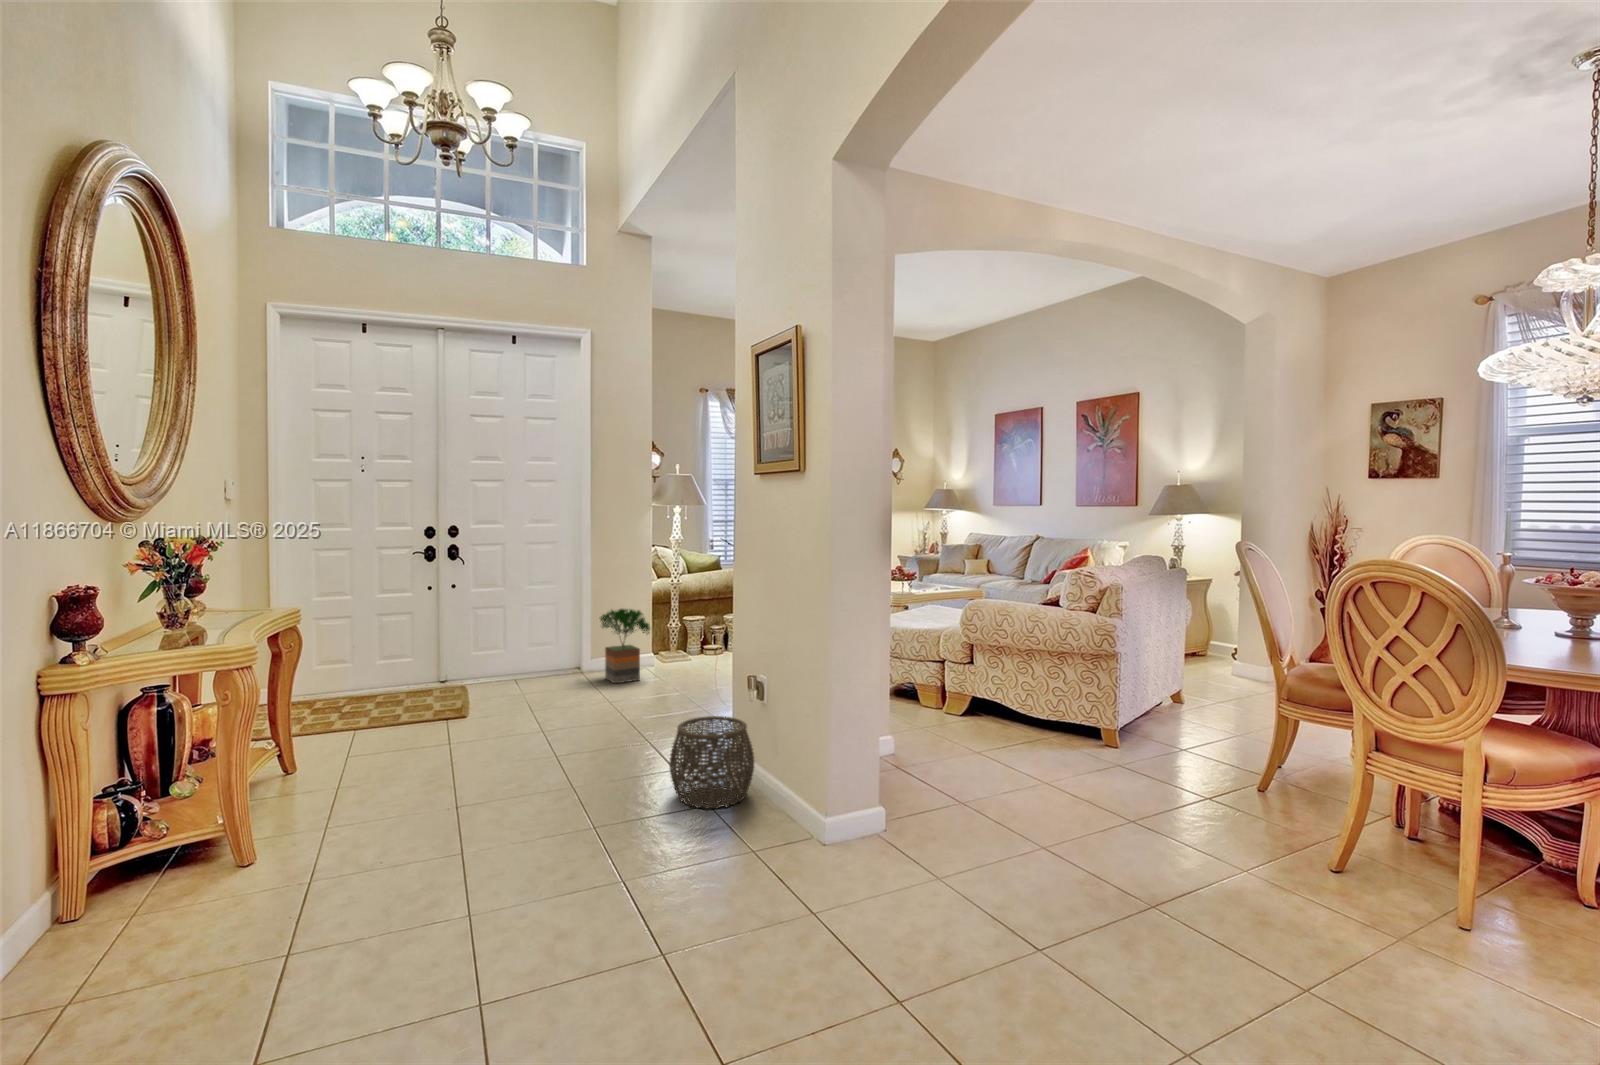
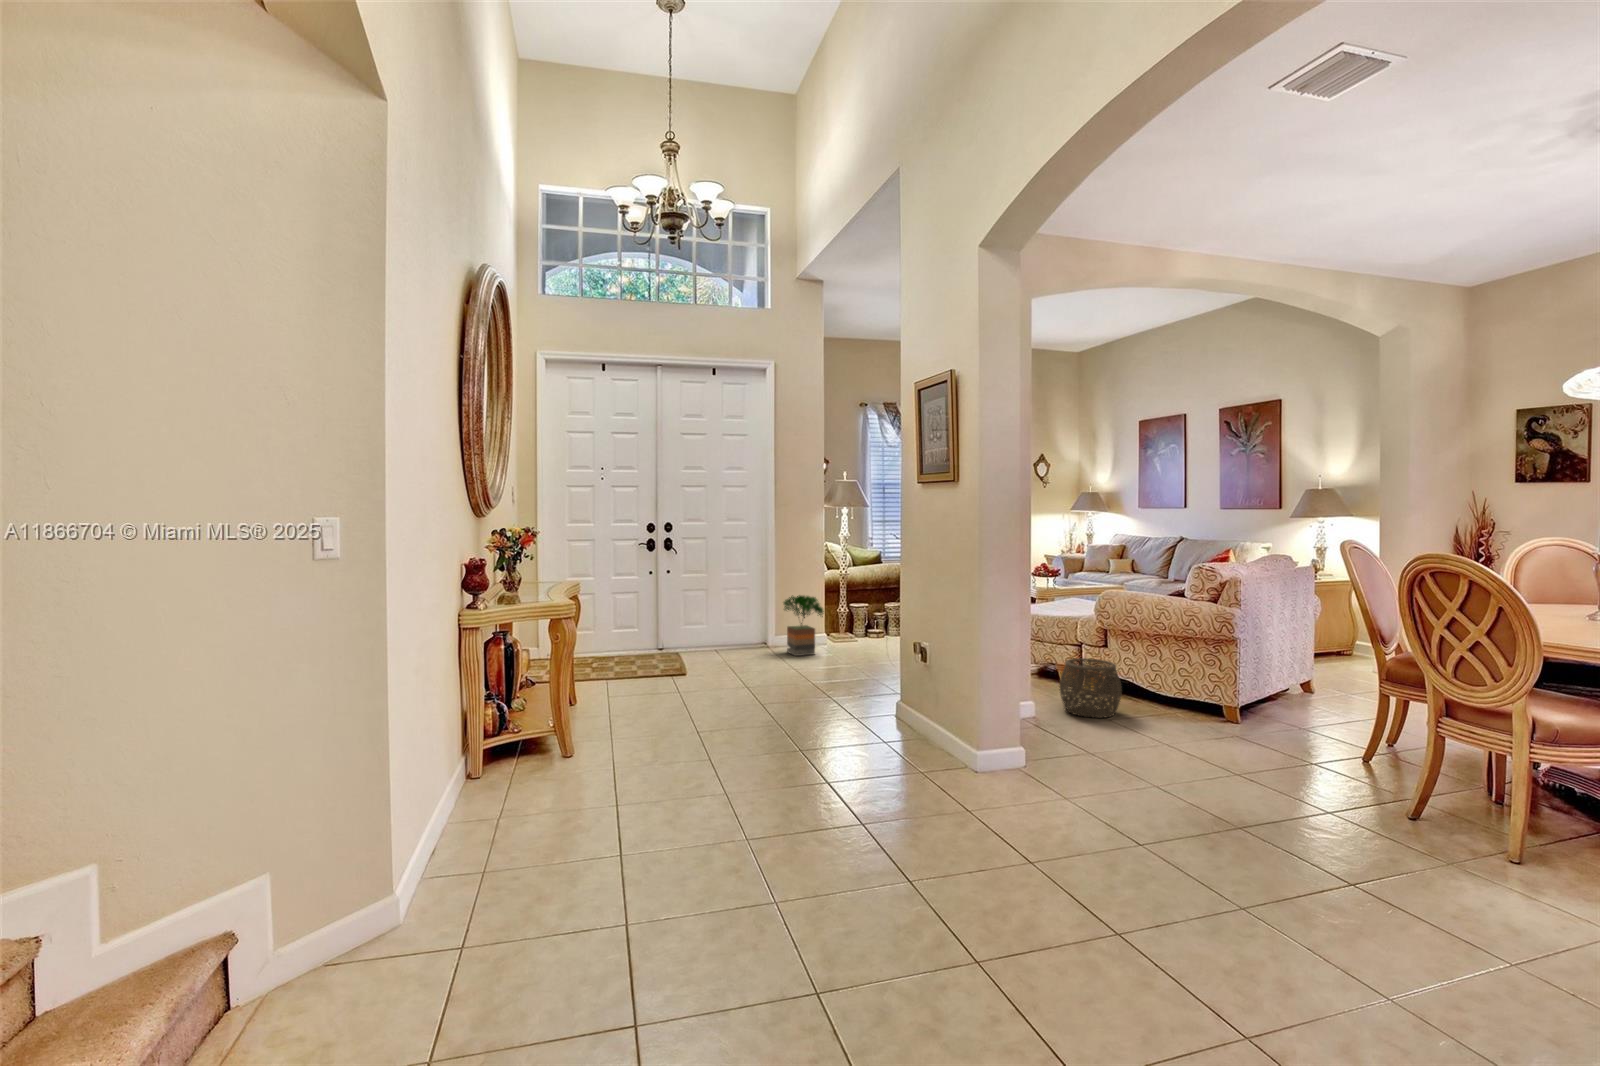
woven basket: present [670,716,754,809] -> present [1059,658,1122,718]

